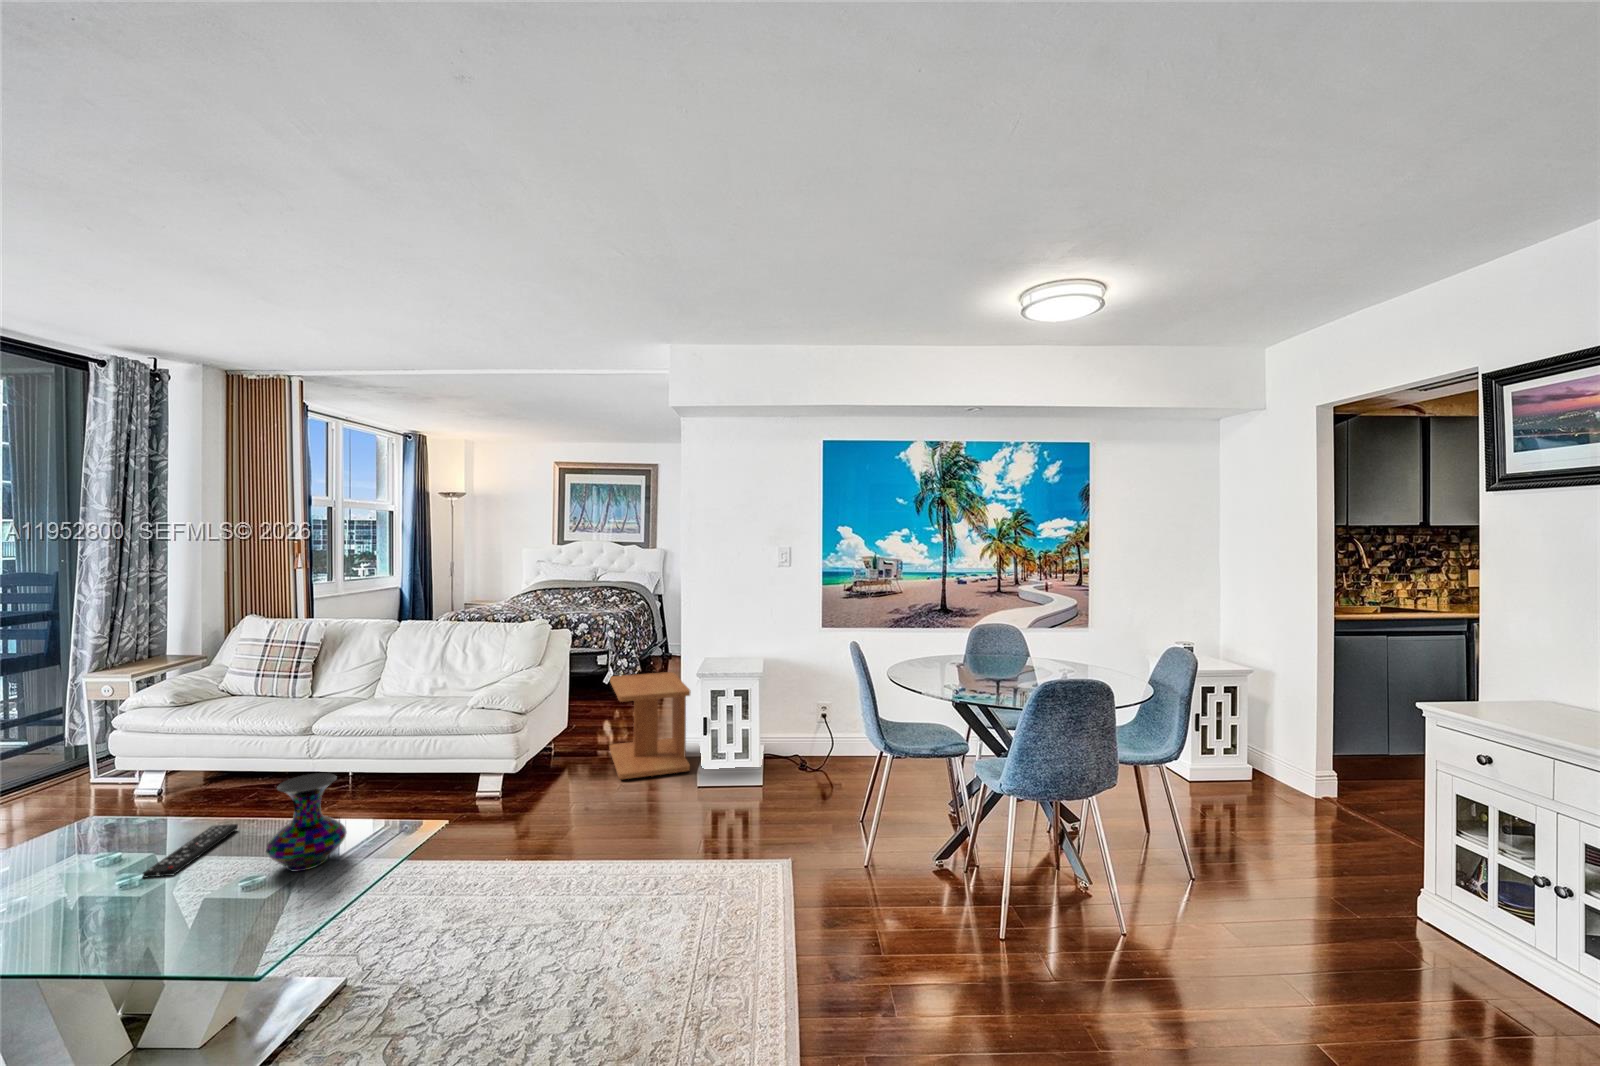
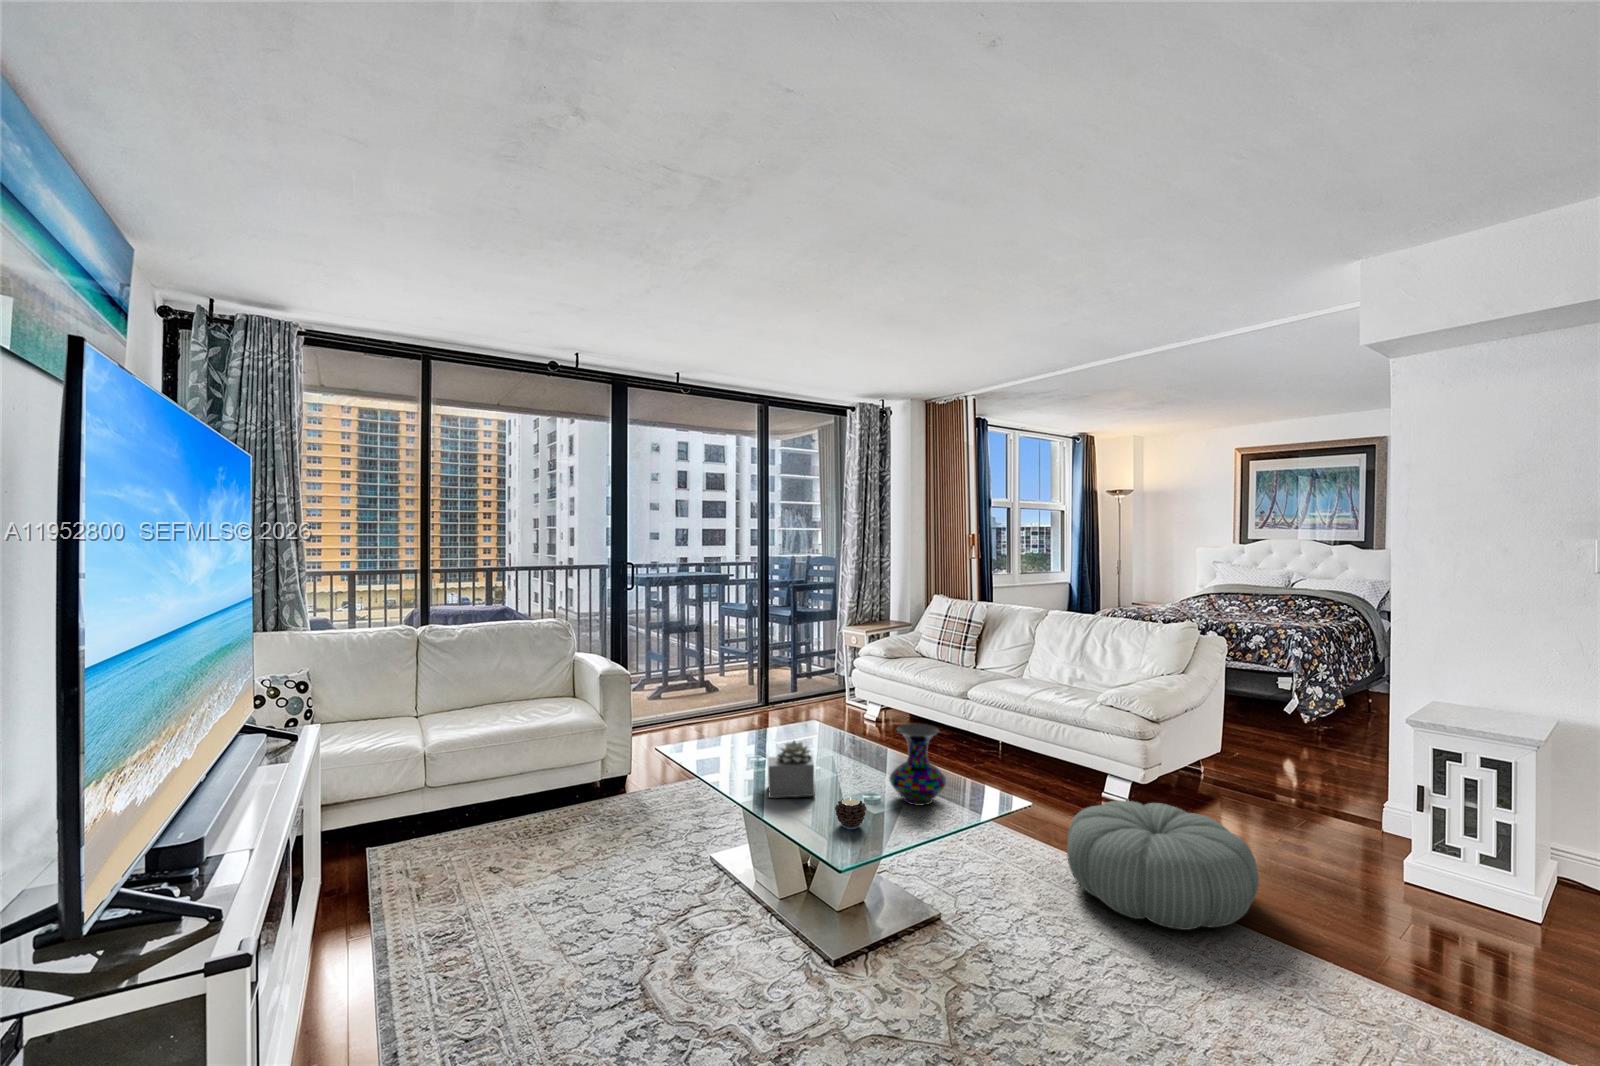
side table: present [610,672,691,779] -> none [1274,701,1397,855]
pouf: none [468,783,625,892] -> present [1067,801,1259,930]
remote control: present [143,824,238,877] -> none [825,750,888,778]
succulent plant: none [41,845,146,946] -> present [768,741,815,798]
candle: none [199,890,251,933] -> present [835,798,867,829]

